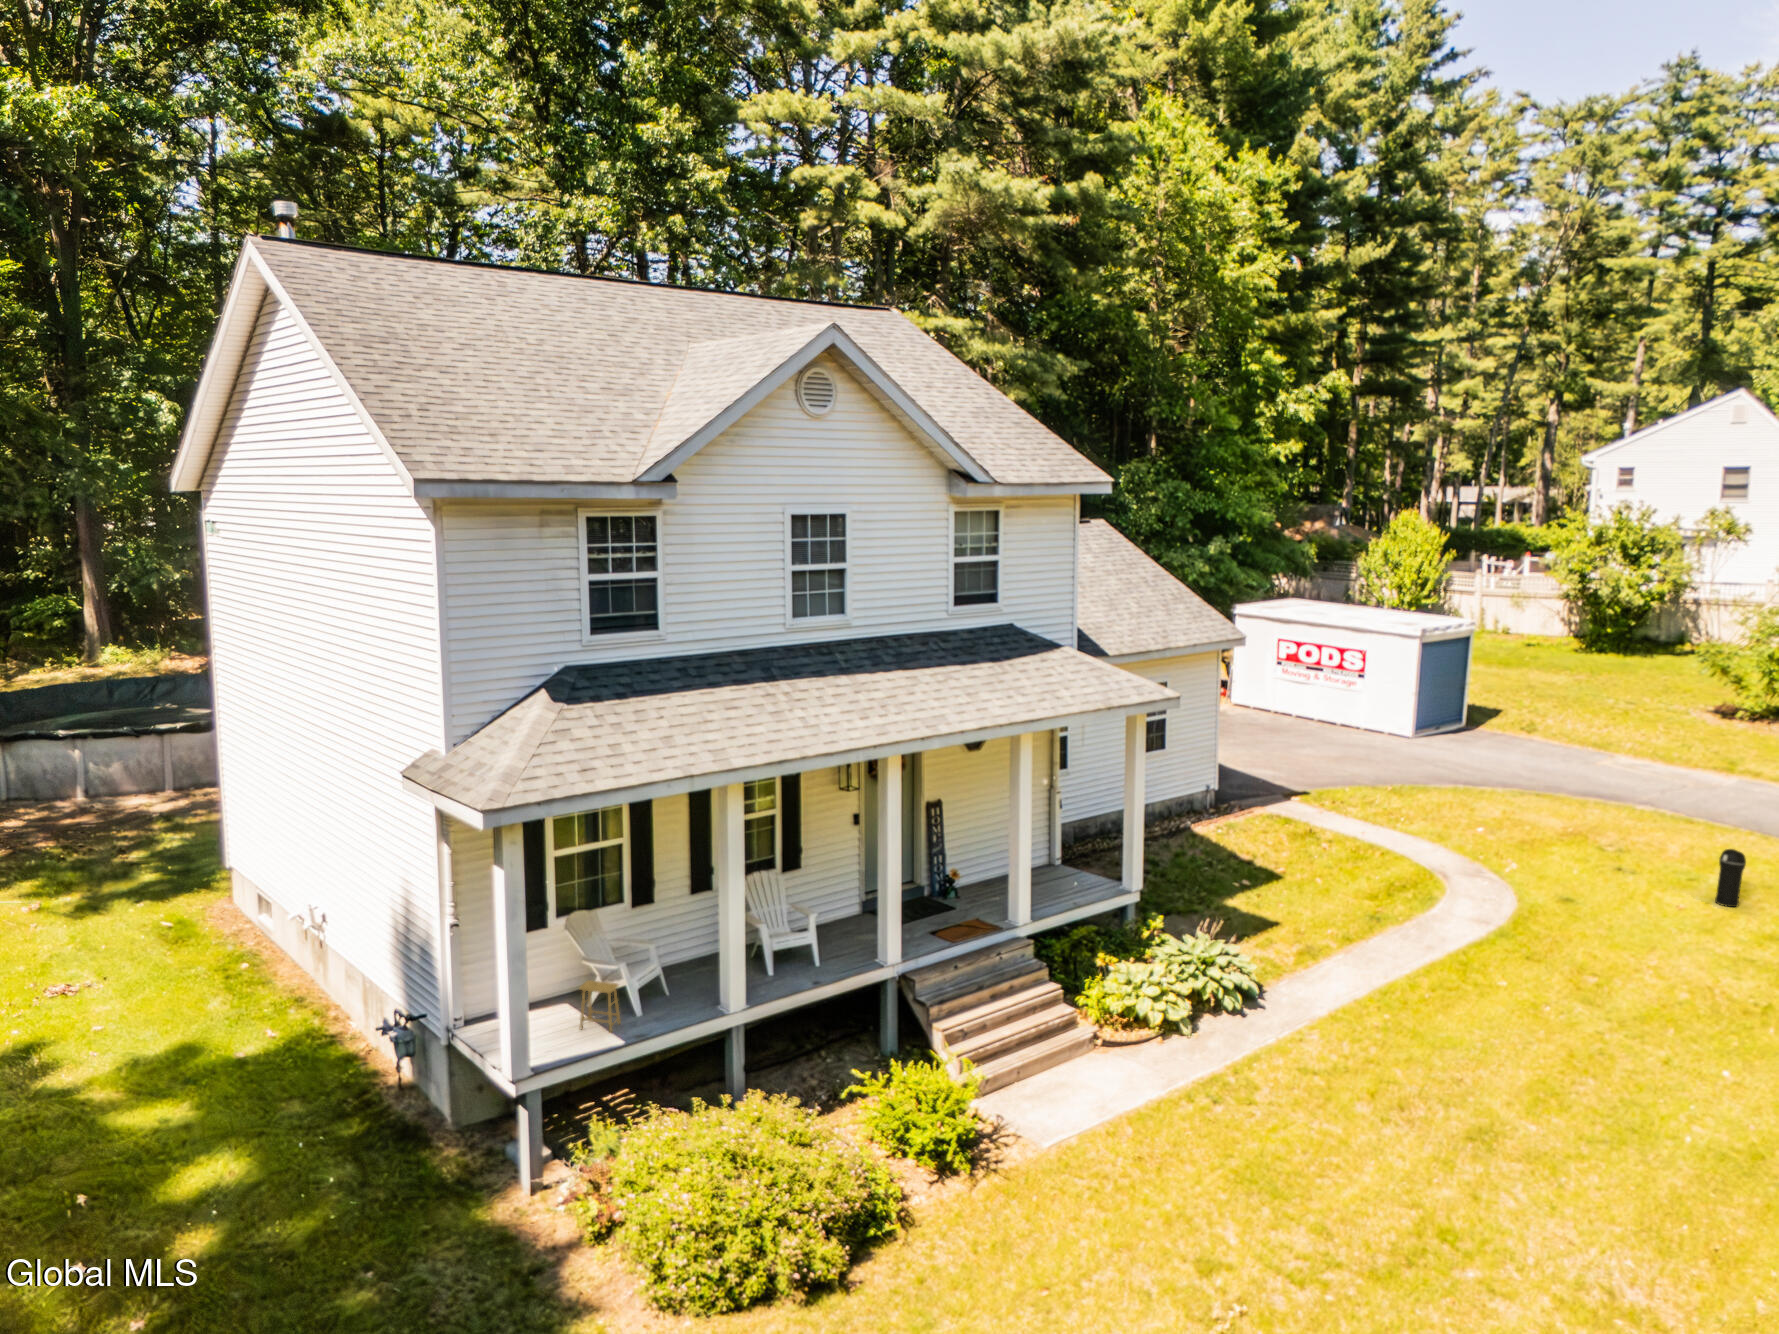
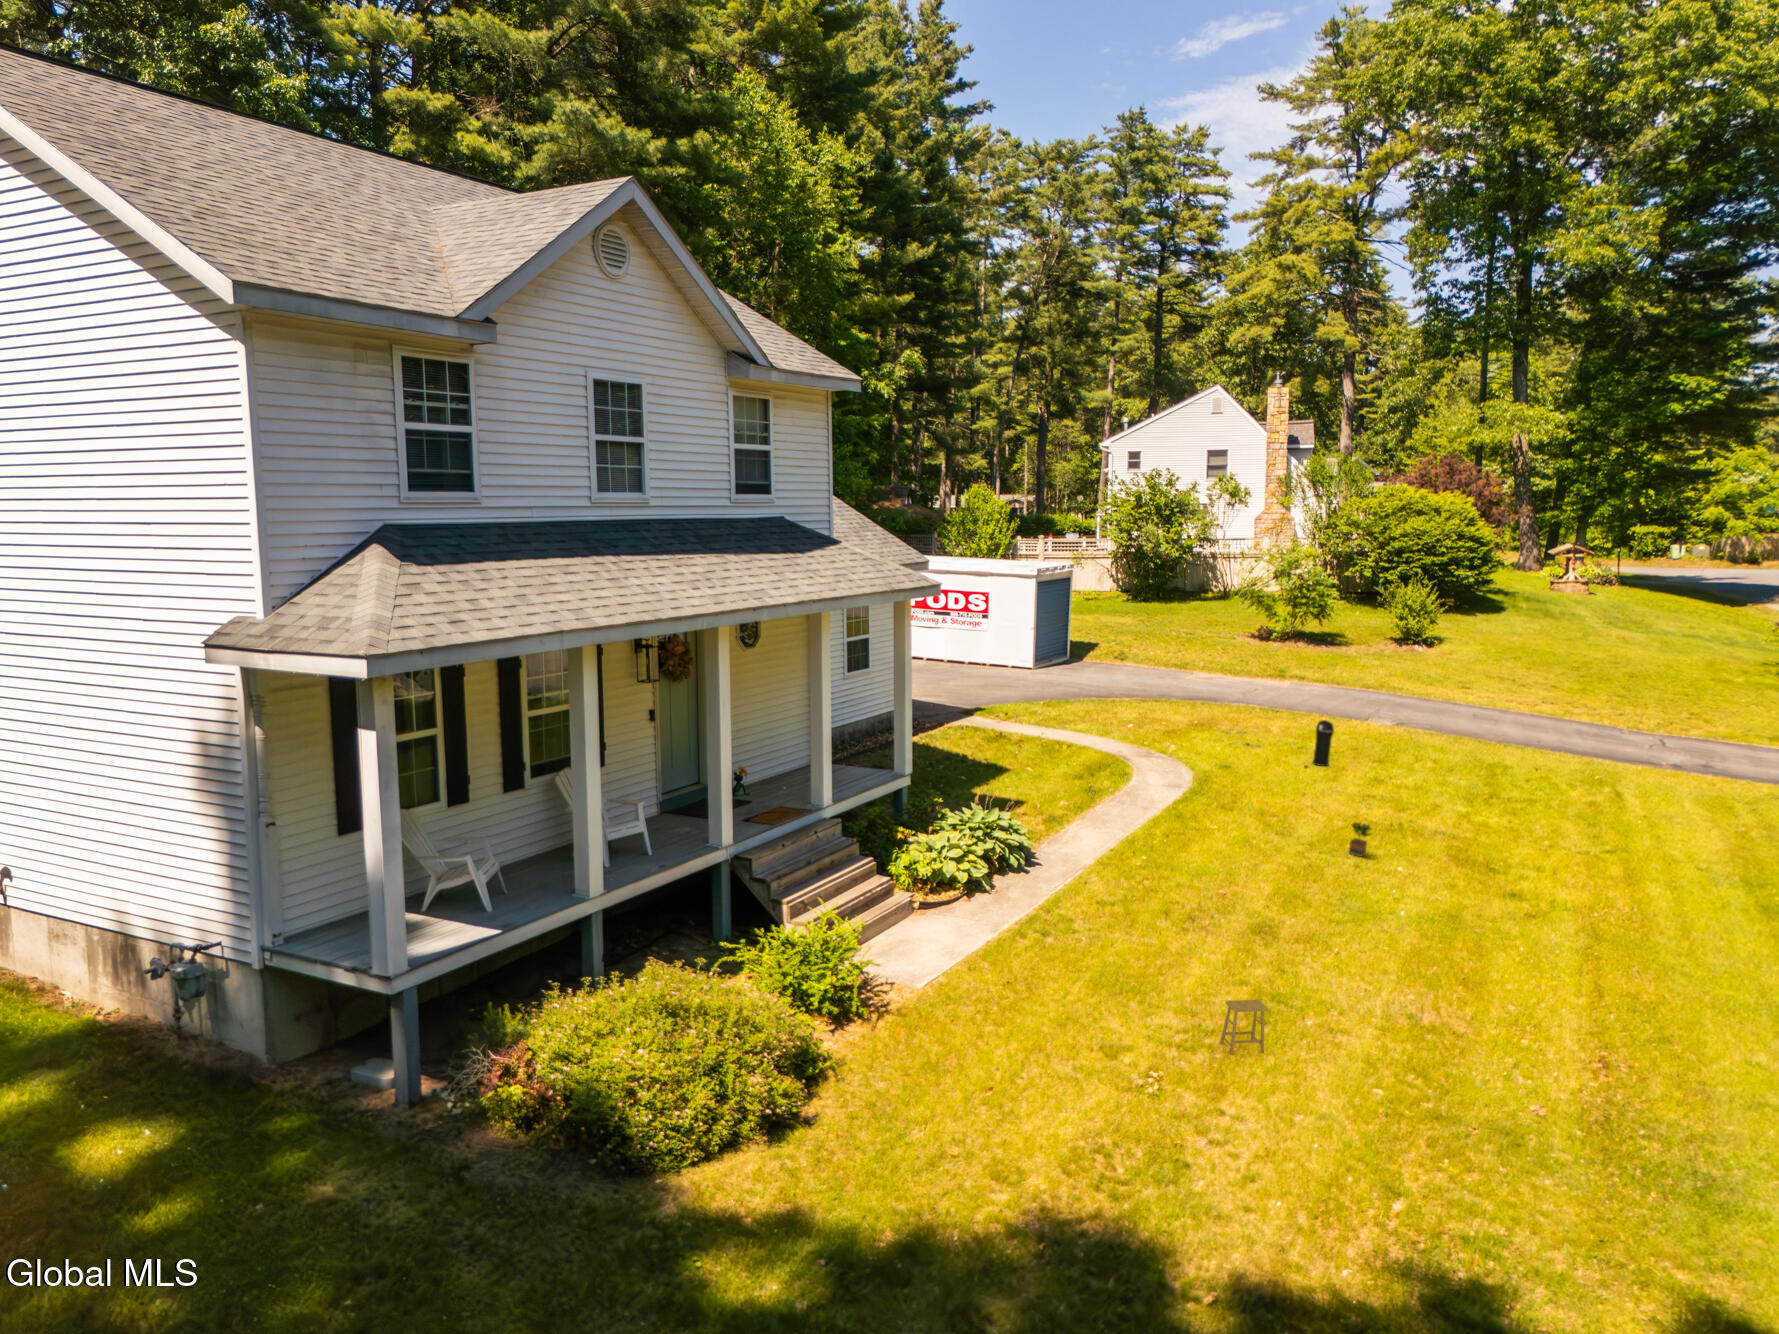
footstool: present [580,980,621,1033] -> present [1220,1000,1268,1054]
potted tree: none [1697,1003,1734,1049] -> present [1349,822,1371,857]

